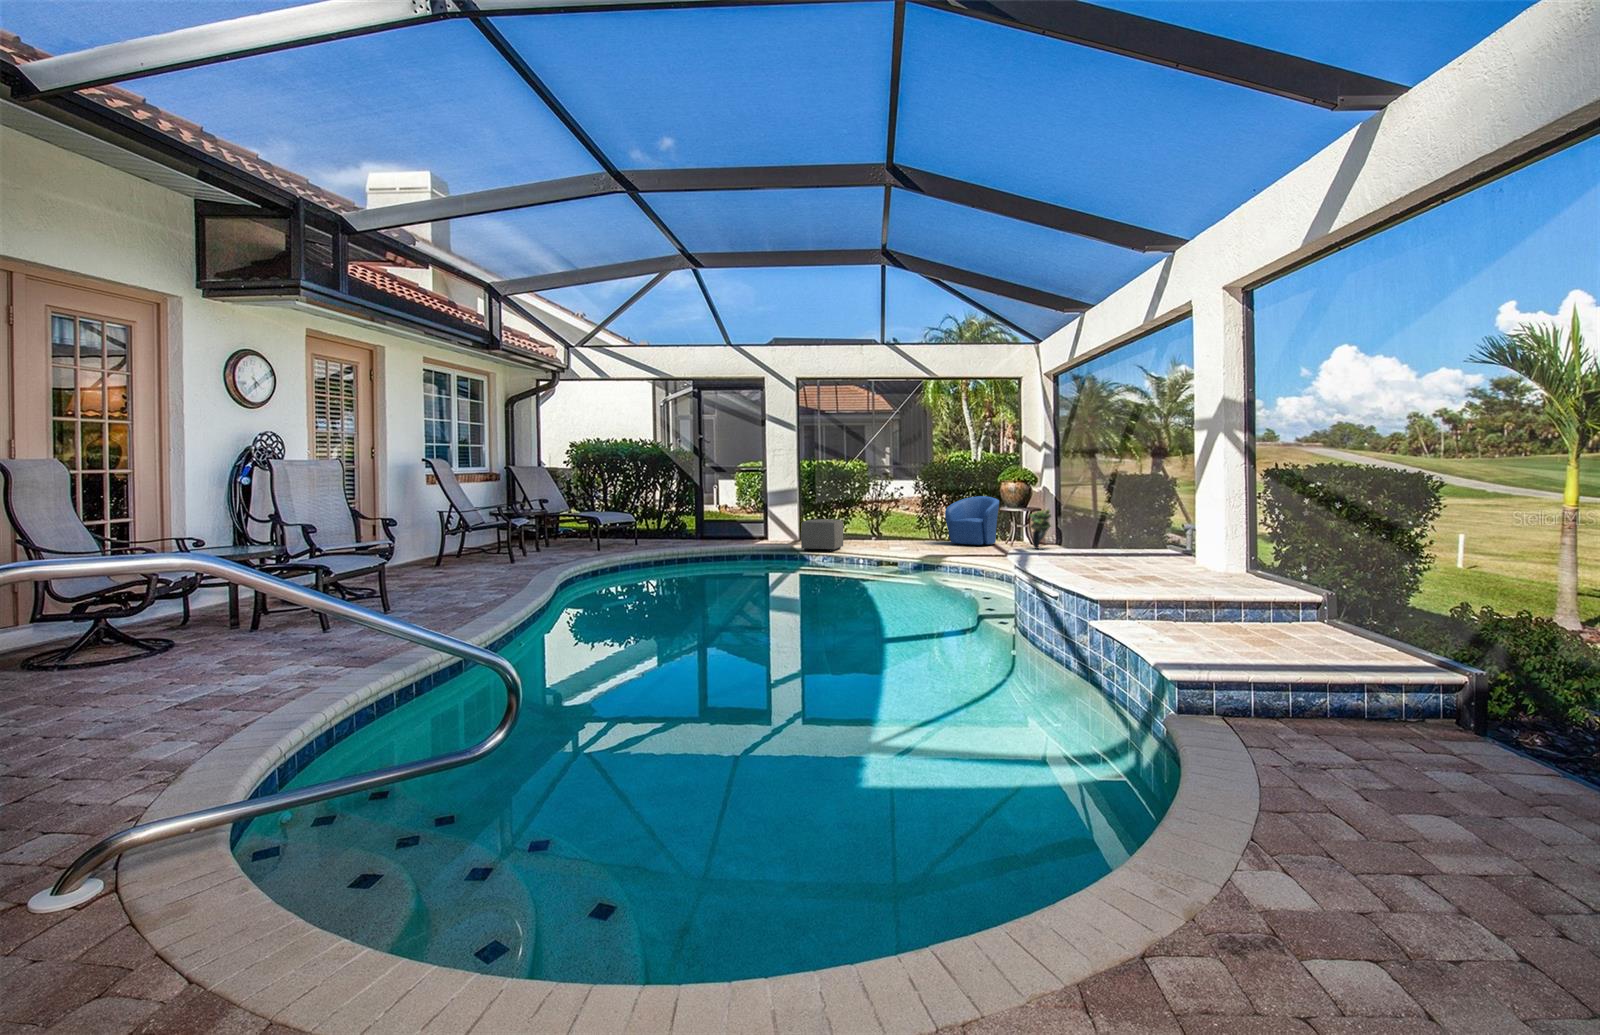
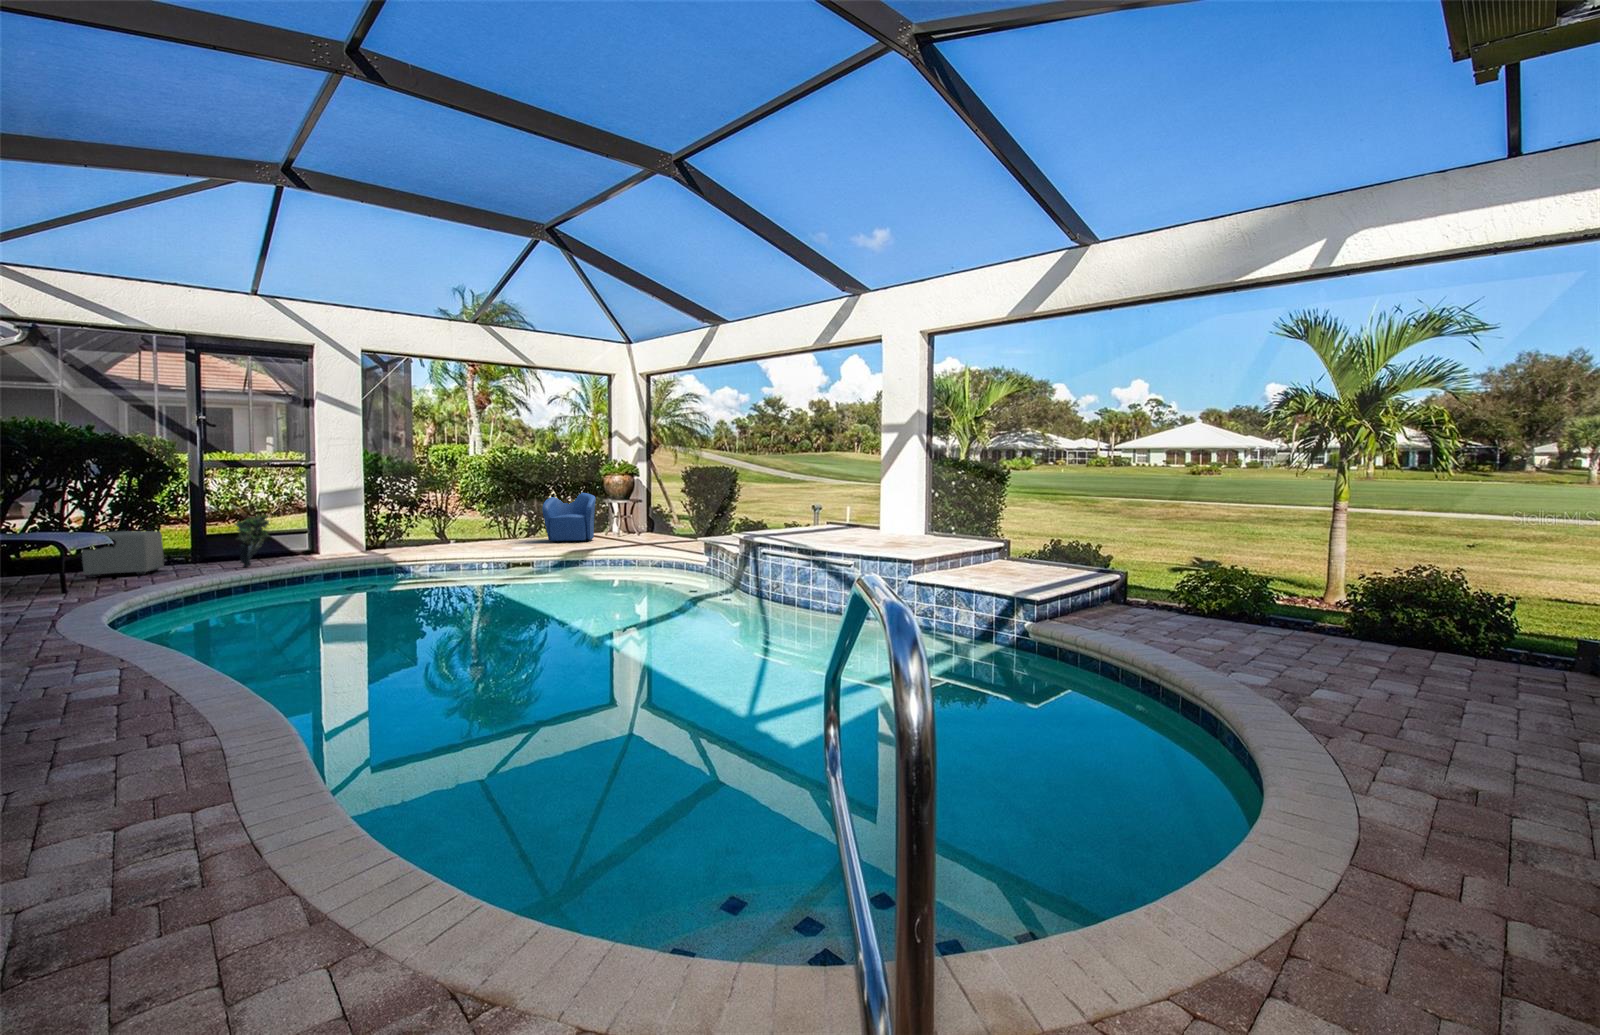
potted plant: present [1030,509,1051,549] -> present [235,514,269,567]
ottoman: present [801,519,844,551] -> present [82,531,164,578]

